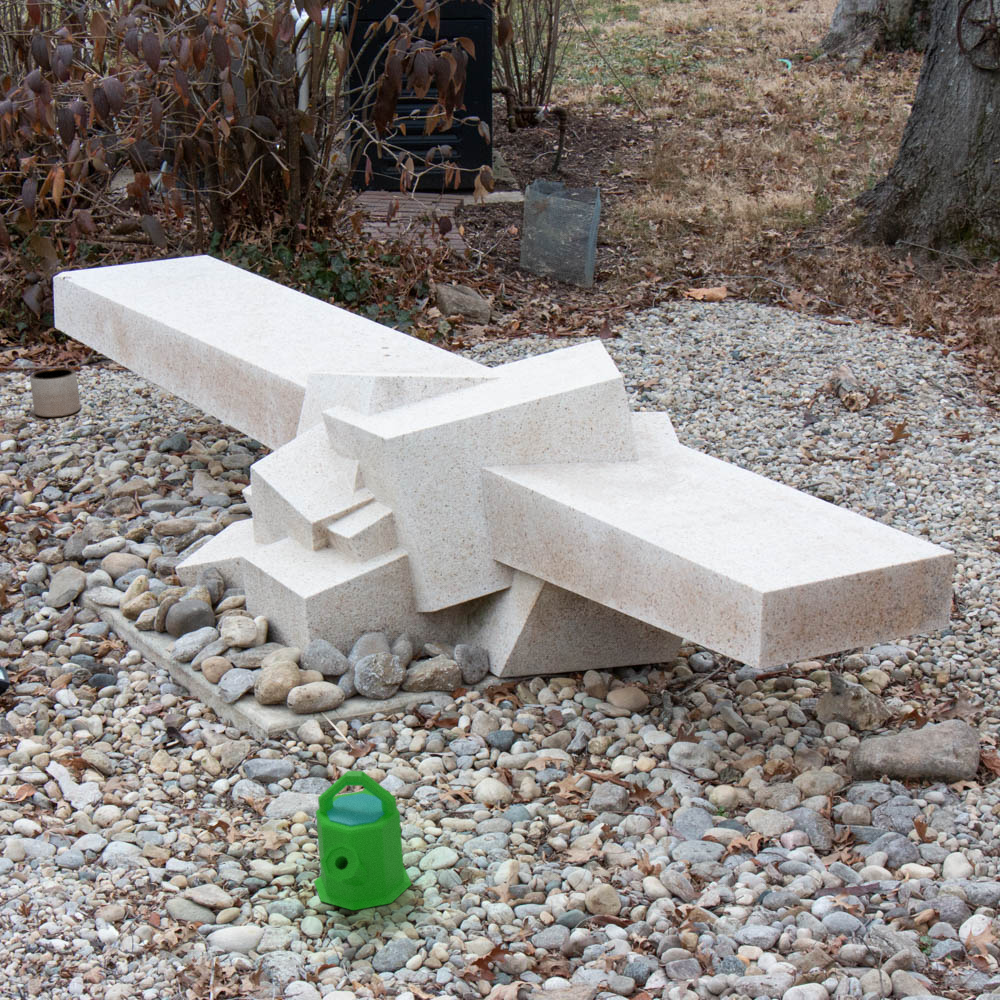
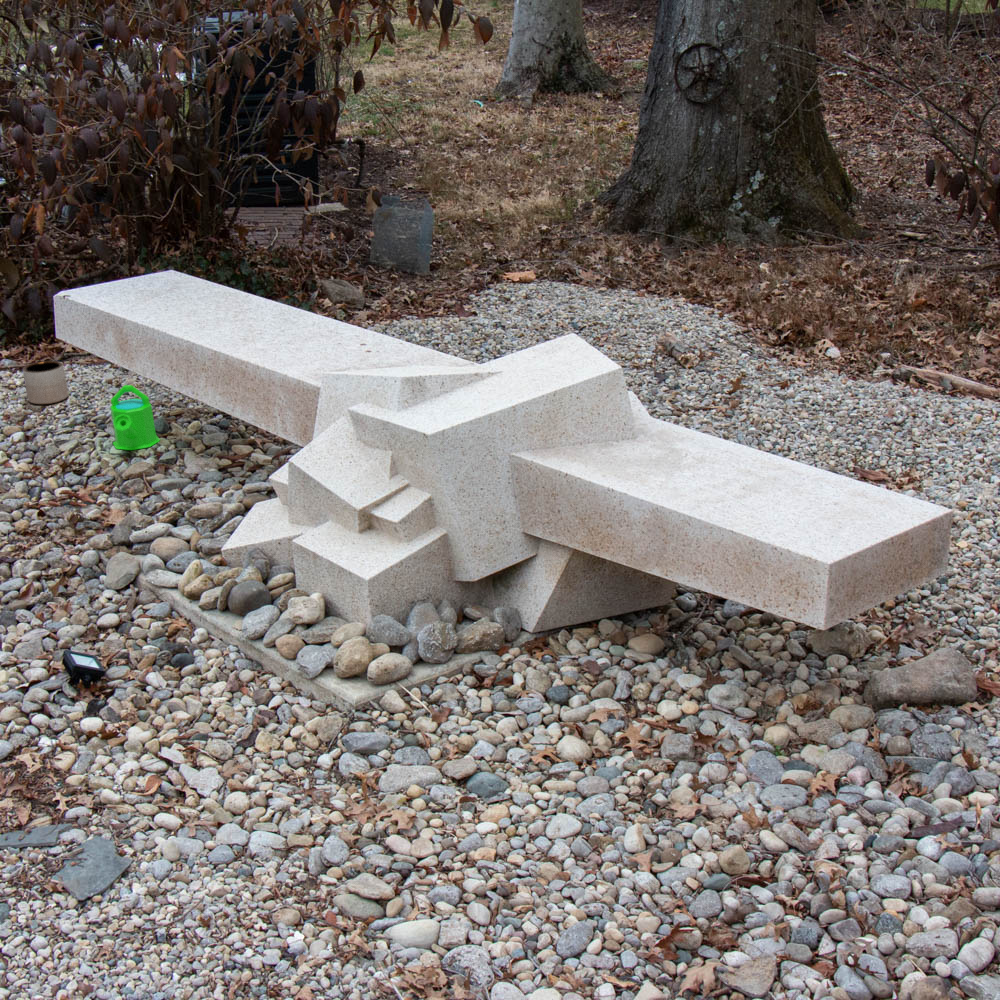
watering can: present [314,771,412,910] -> present [110,385,160,450]

